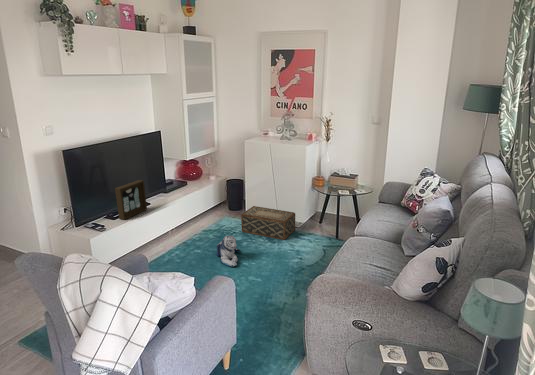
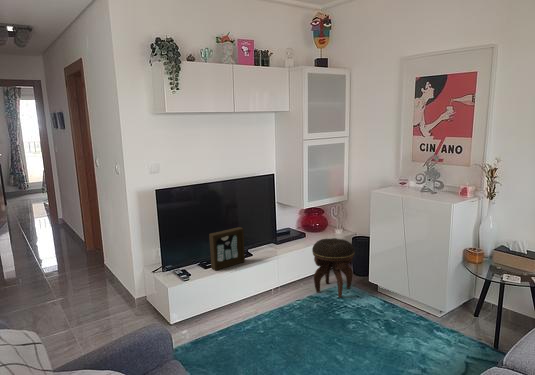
footstool: none [201,182,235,228] -> present [312,238,355,298]
woven basket: present [241,206,295,240] -> none [356,275,432,332]
plush toy: present [216,236,240,267] -> none [309,313,341,358]

